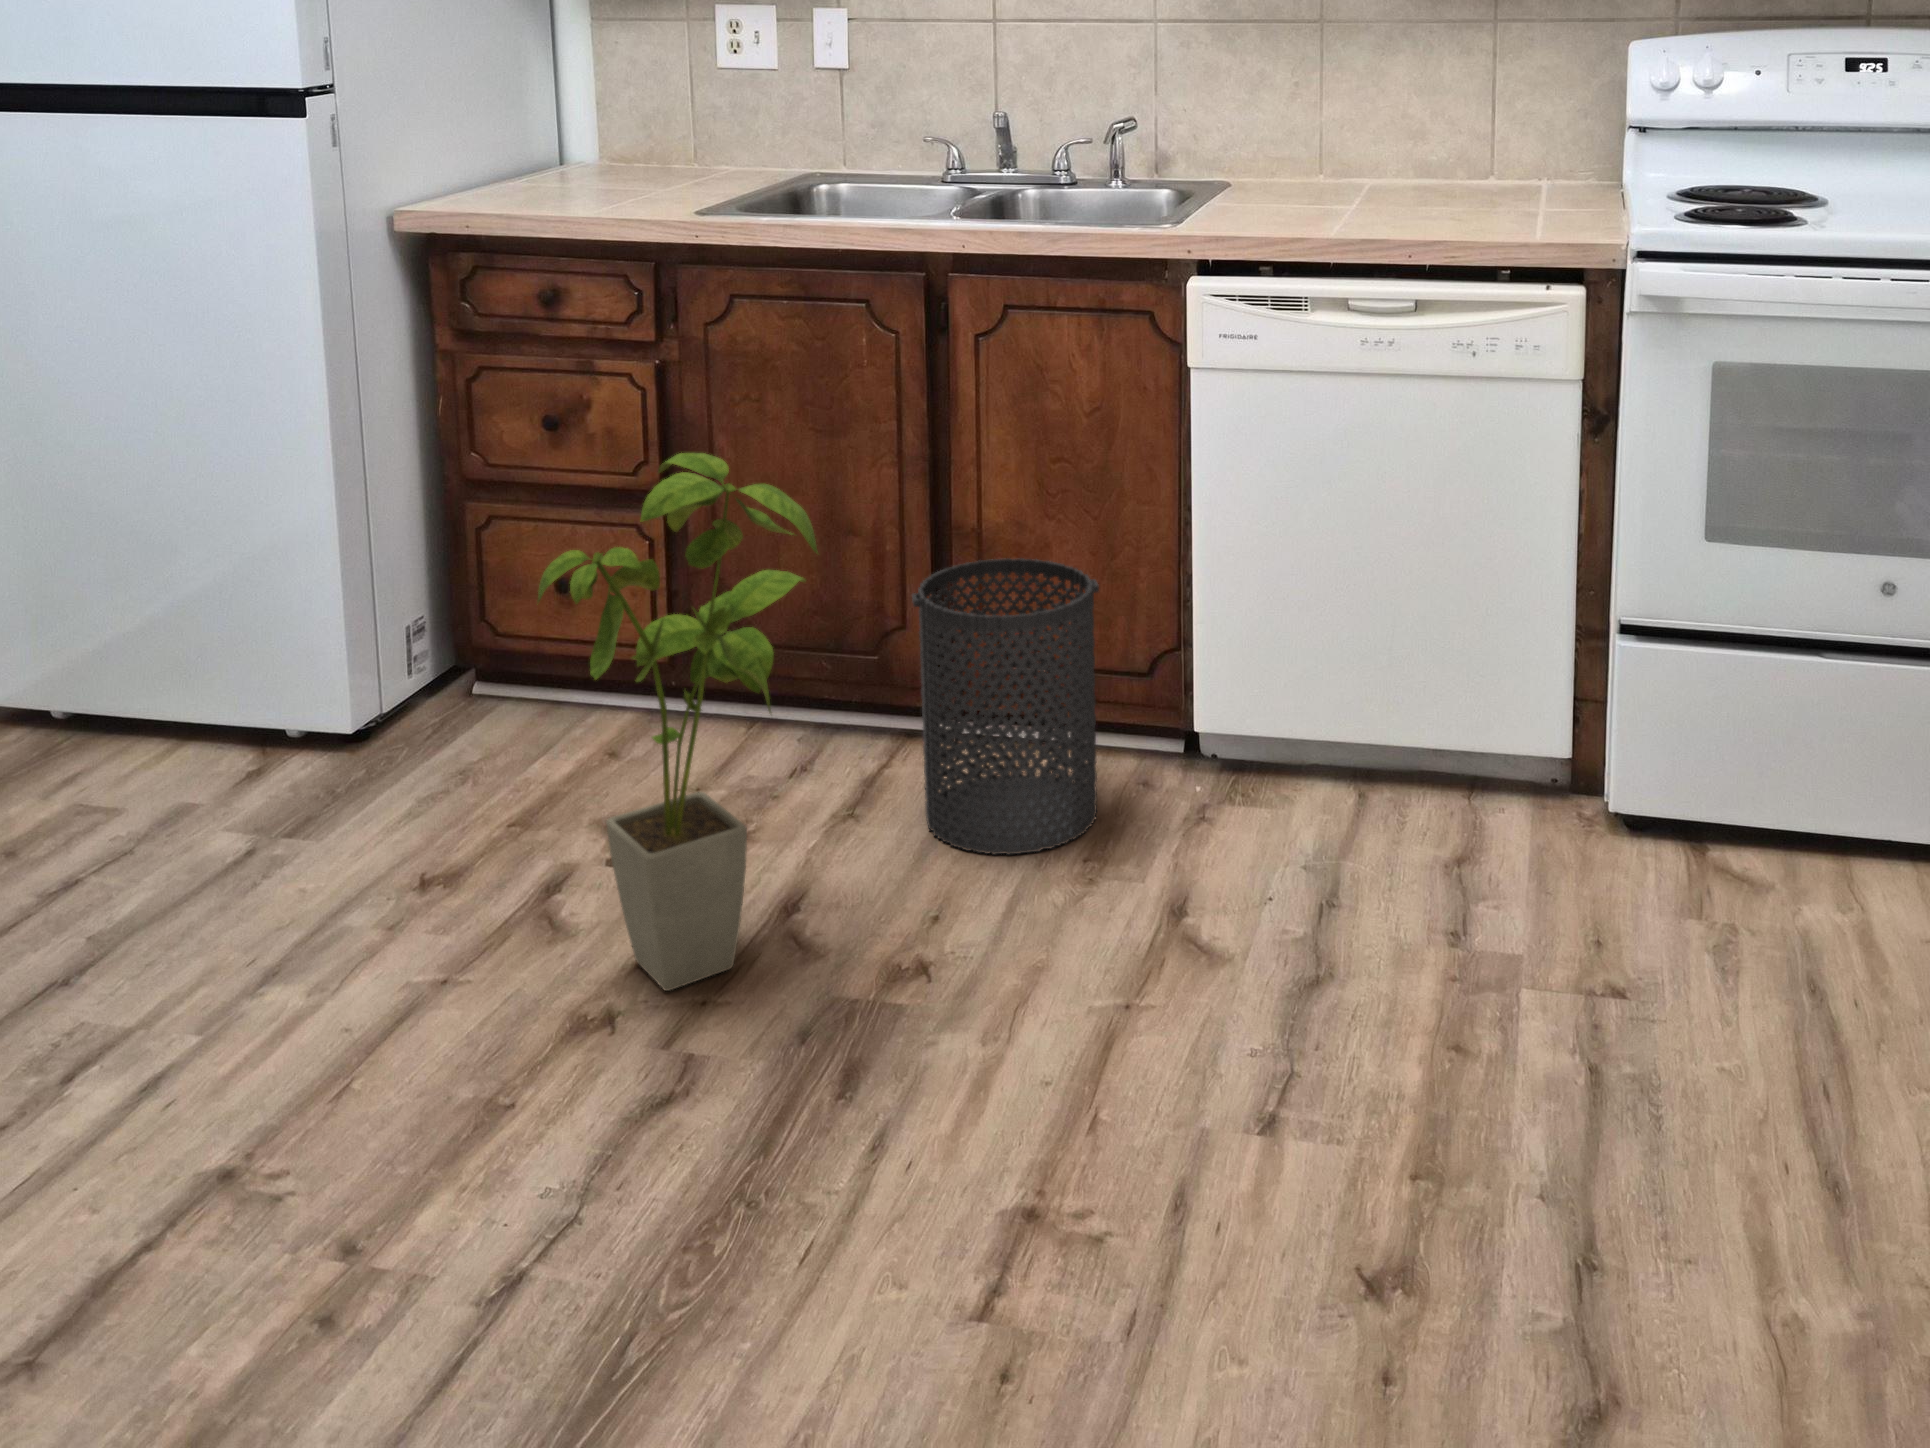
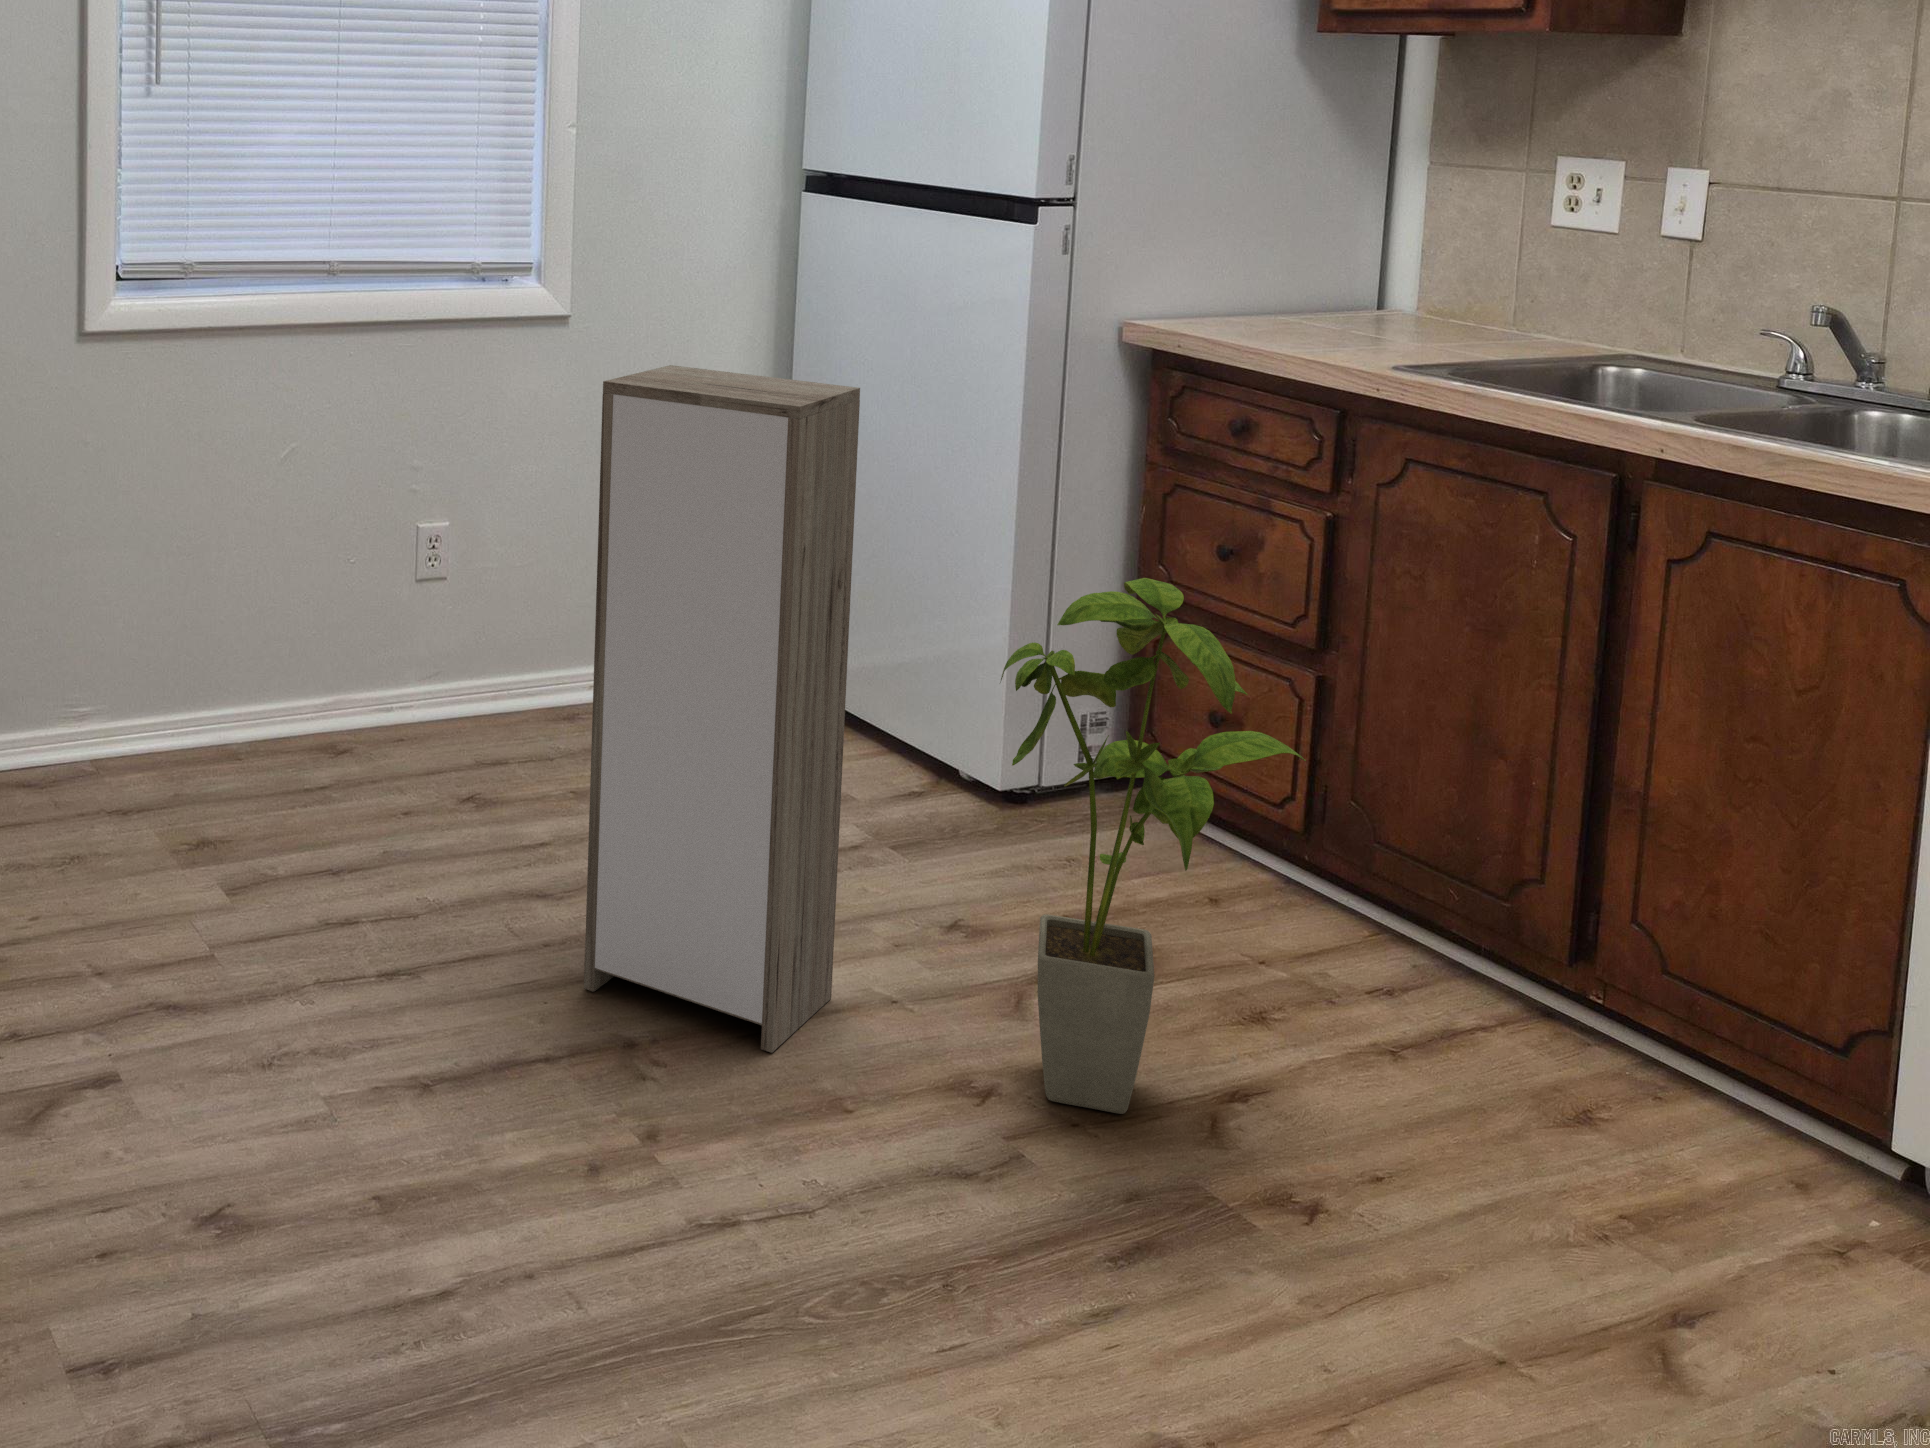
storage cabinet: none [7,325,385,1155] -> present [584,365,860,1053]
trash can: present [912,558,1099,855] -> none [1456,820,1740,1202]

